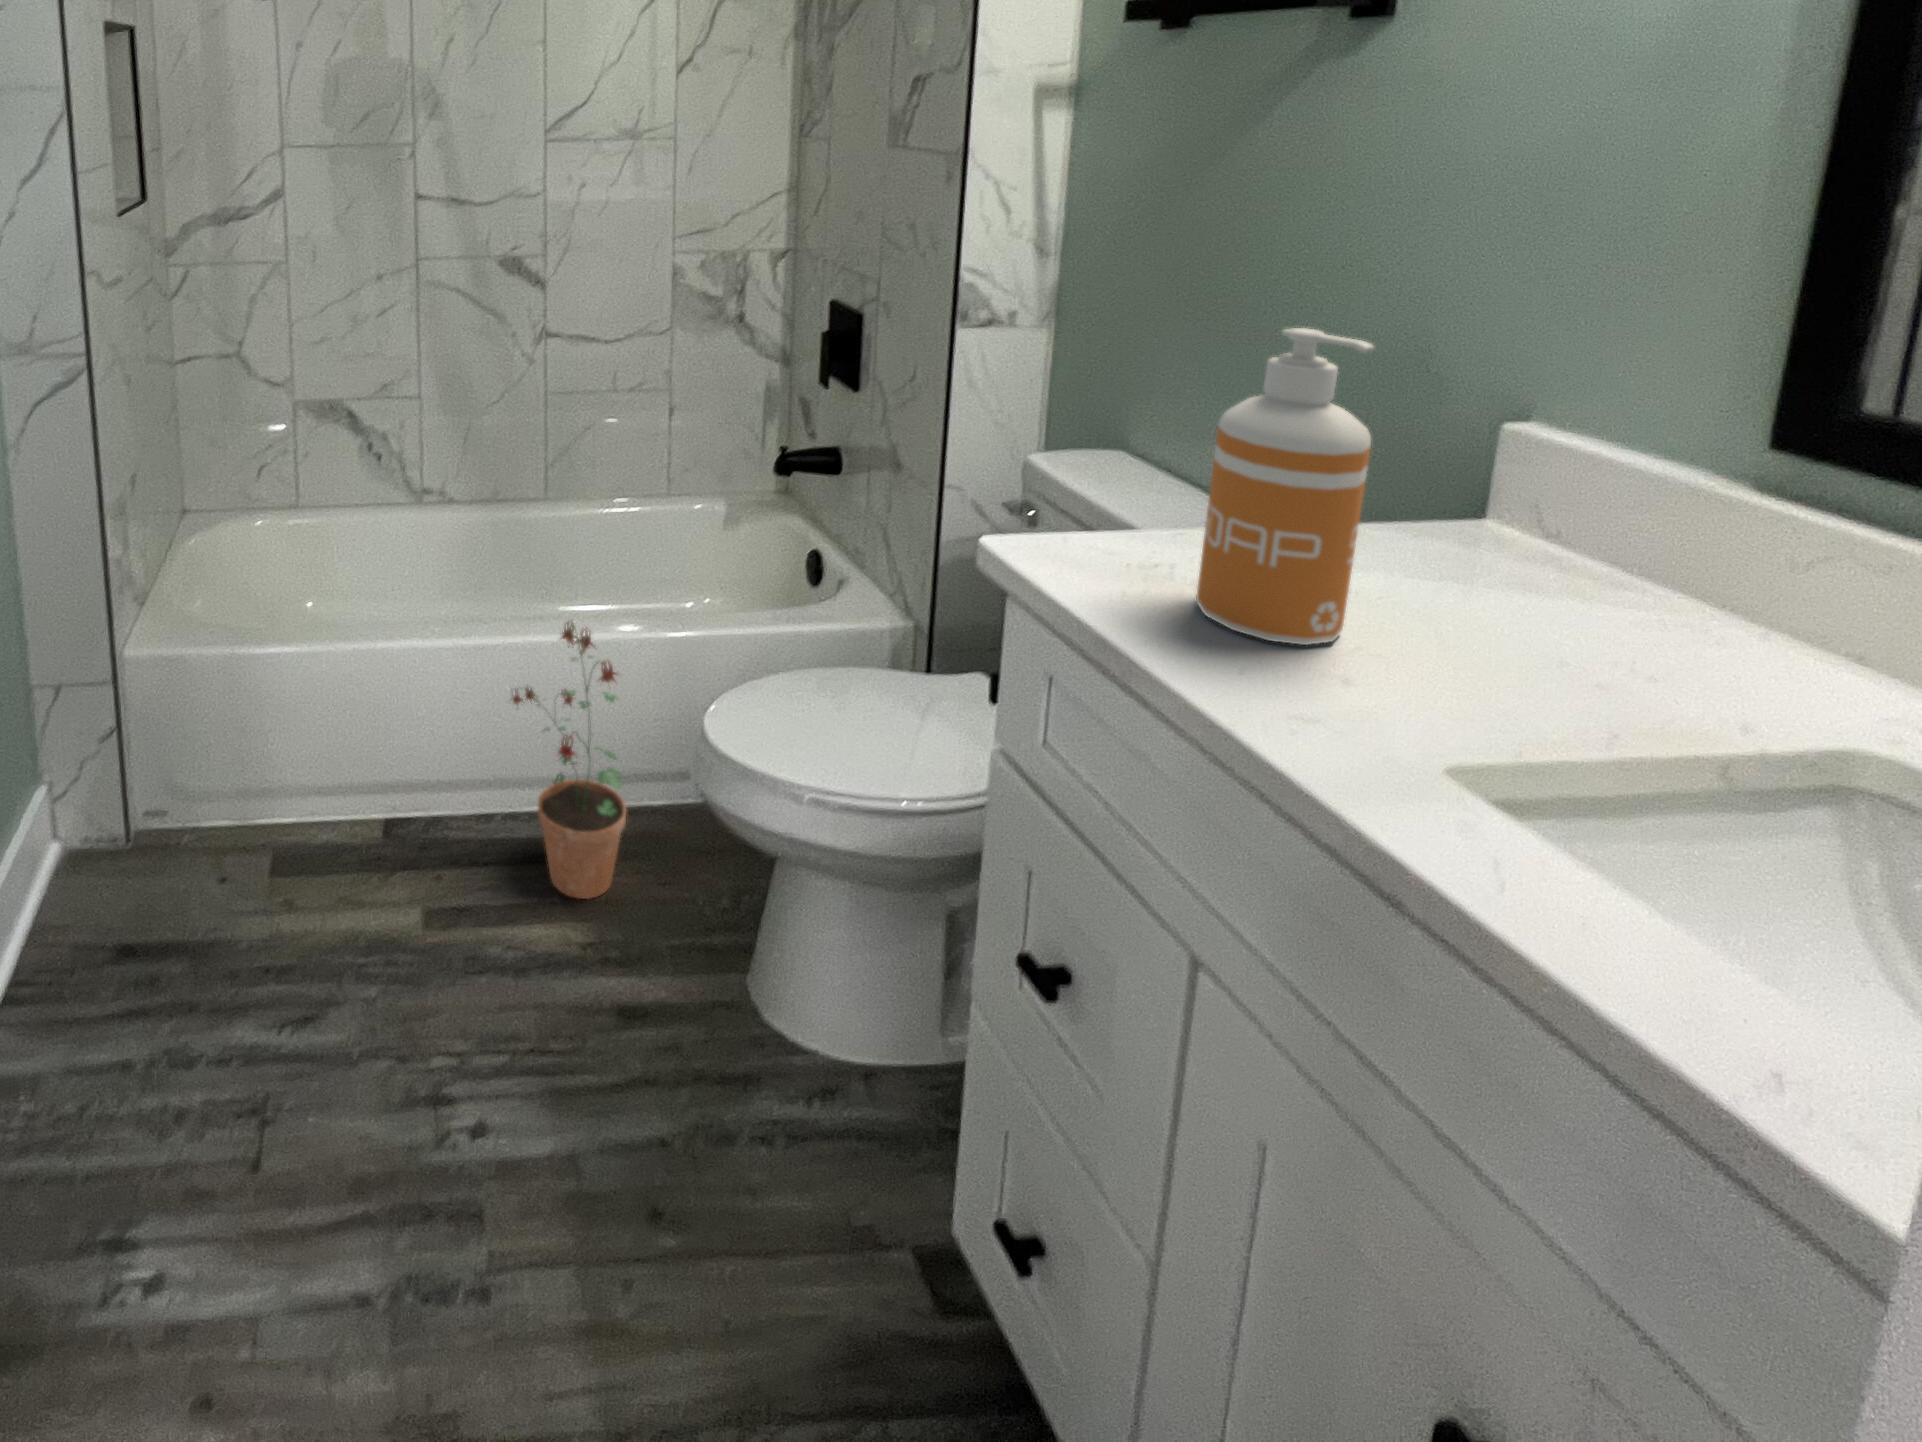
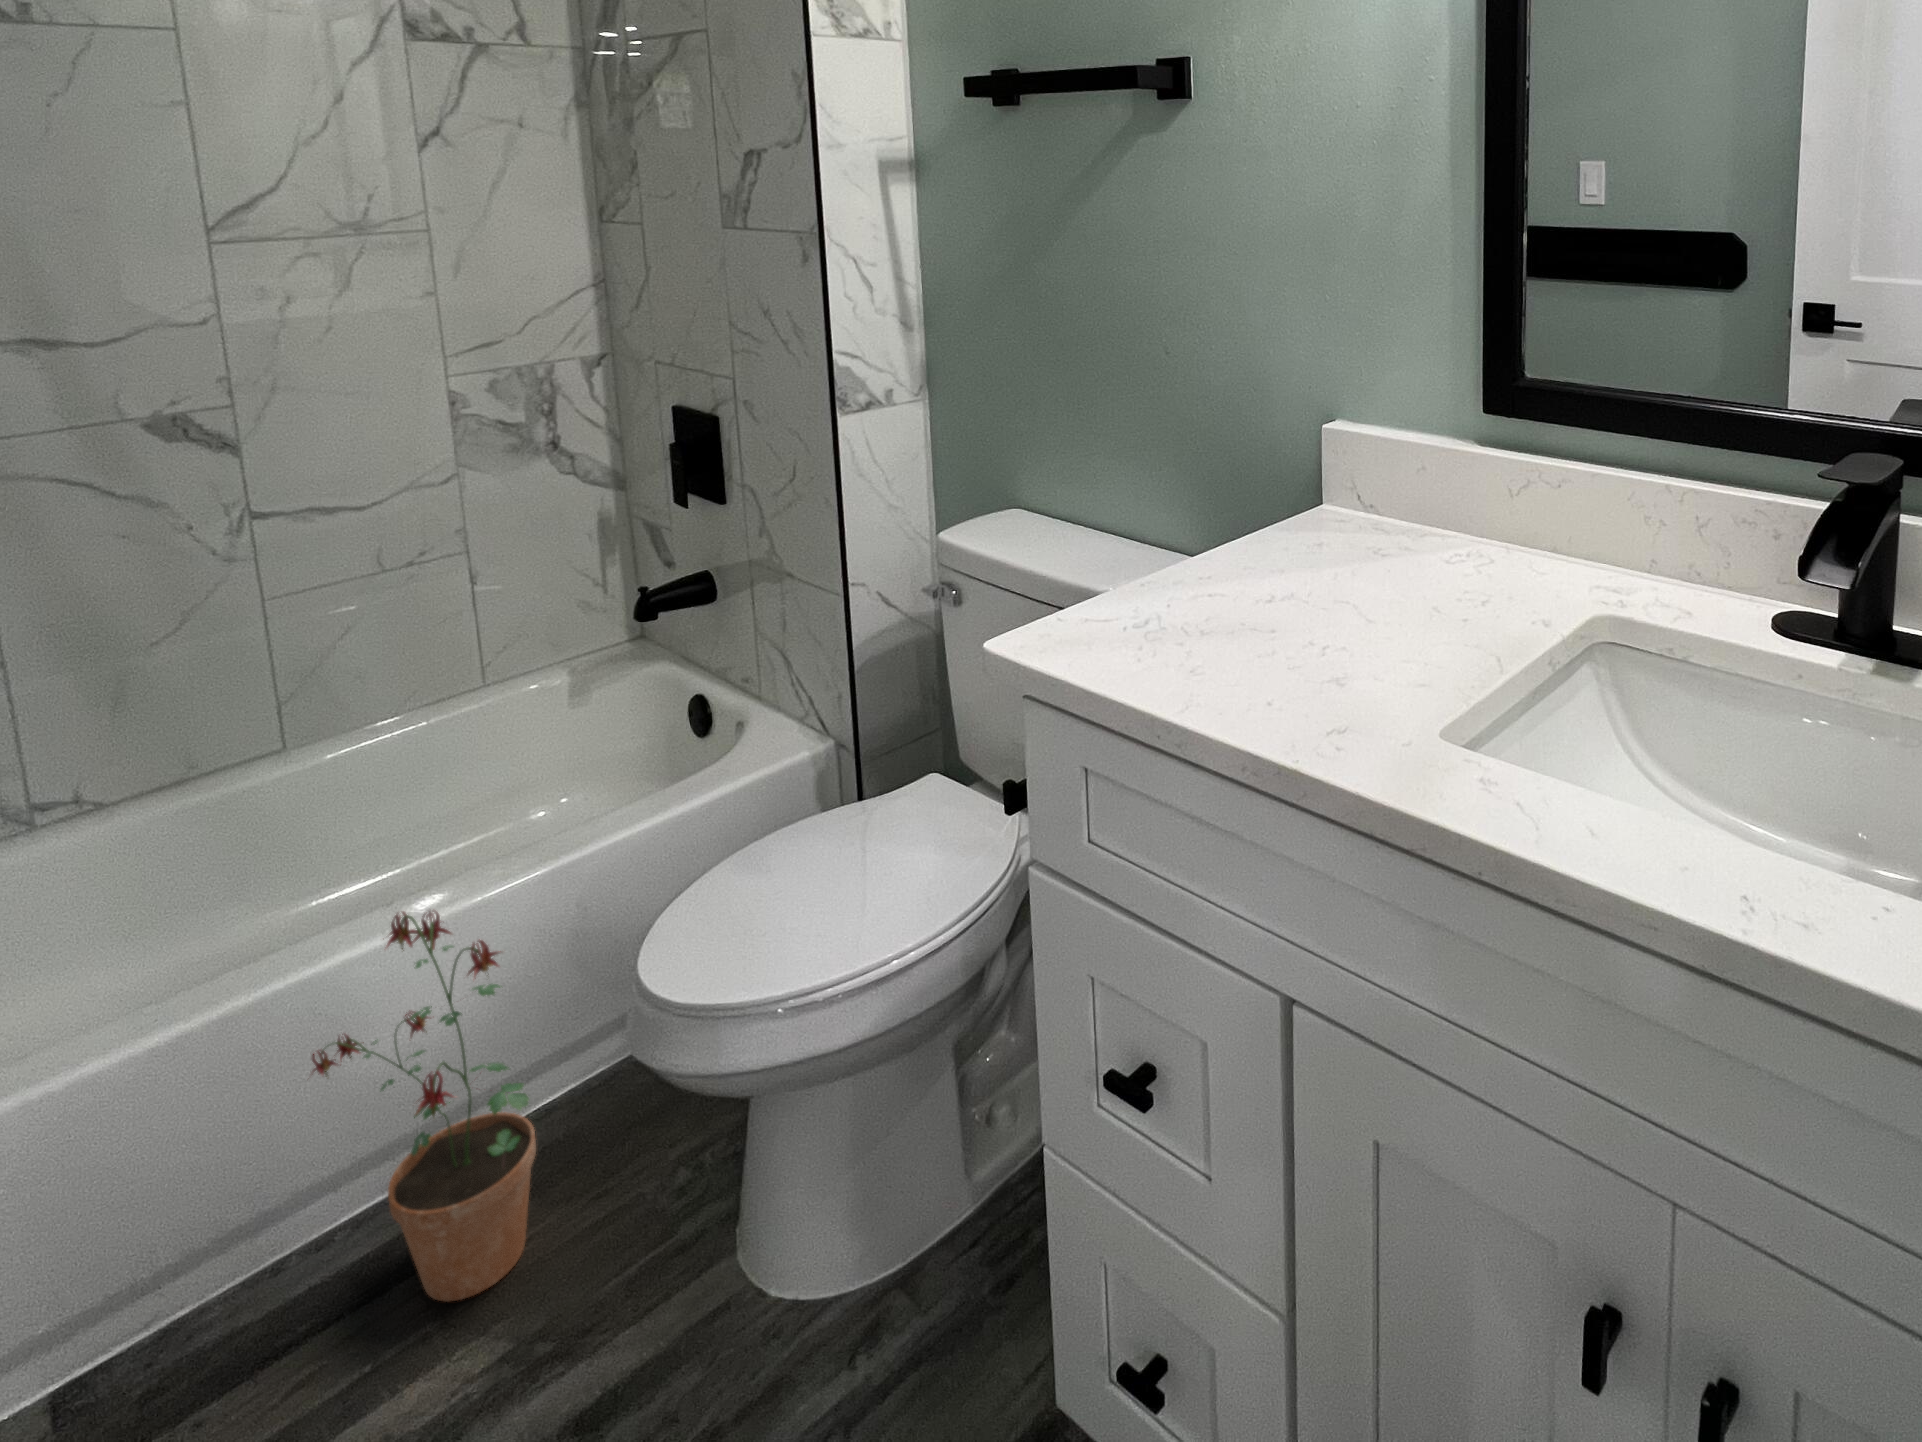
soap dispenser: present [1196,328,1374,645] -> none [1170,361,1276,636]

